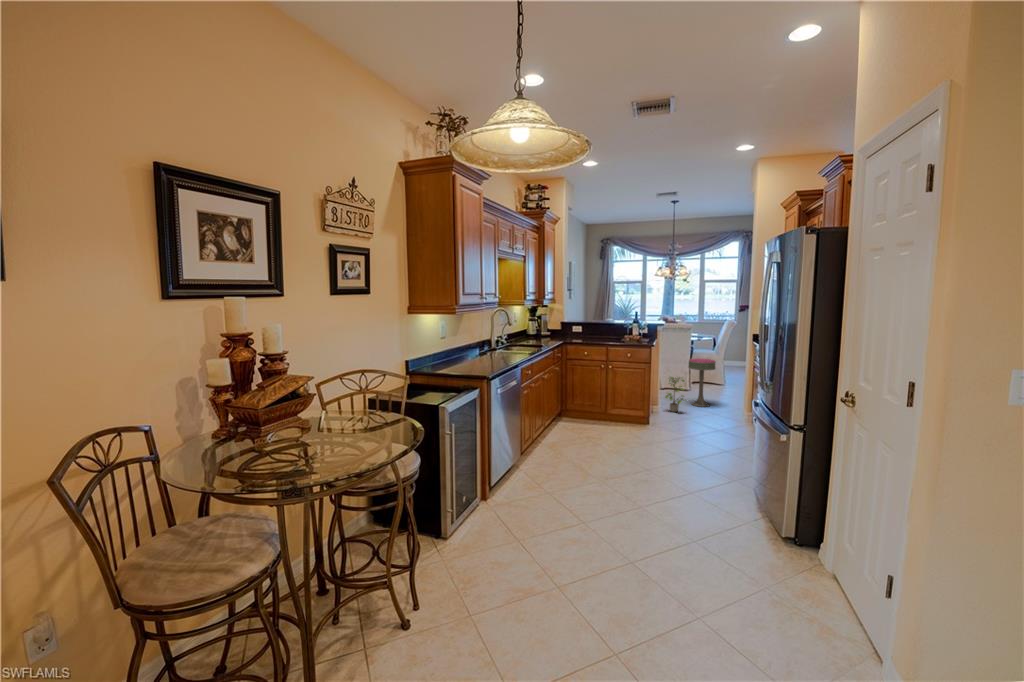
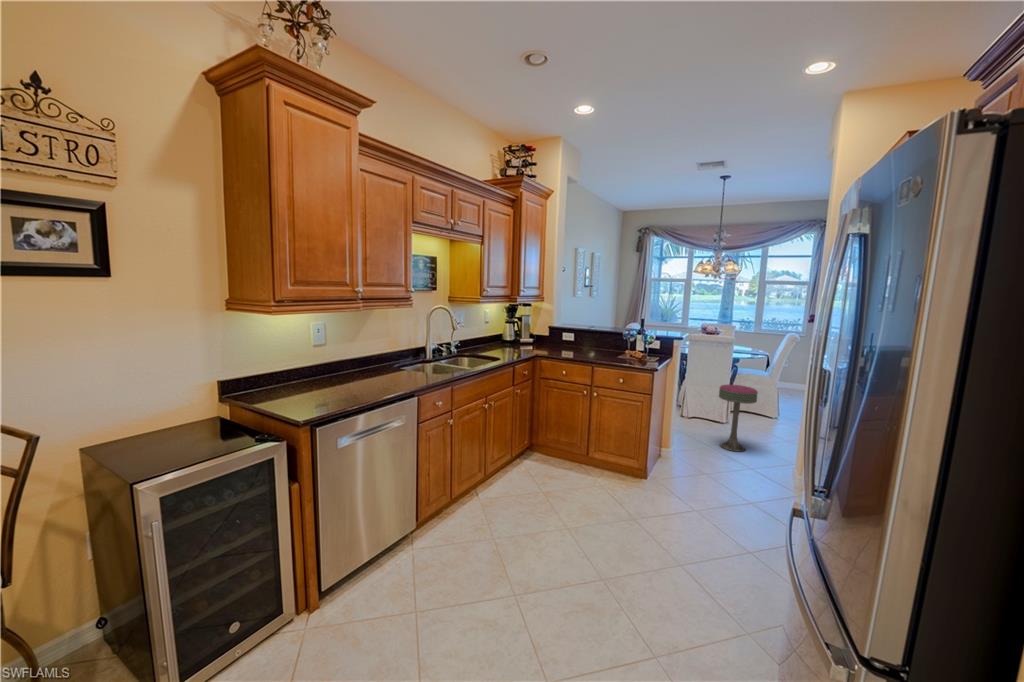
potted plant: present [665,377,684,412] -> none [679,407,710,457]

